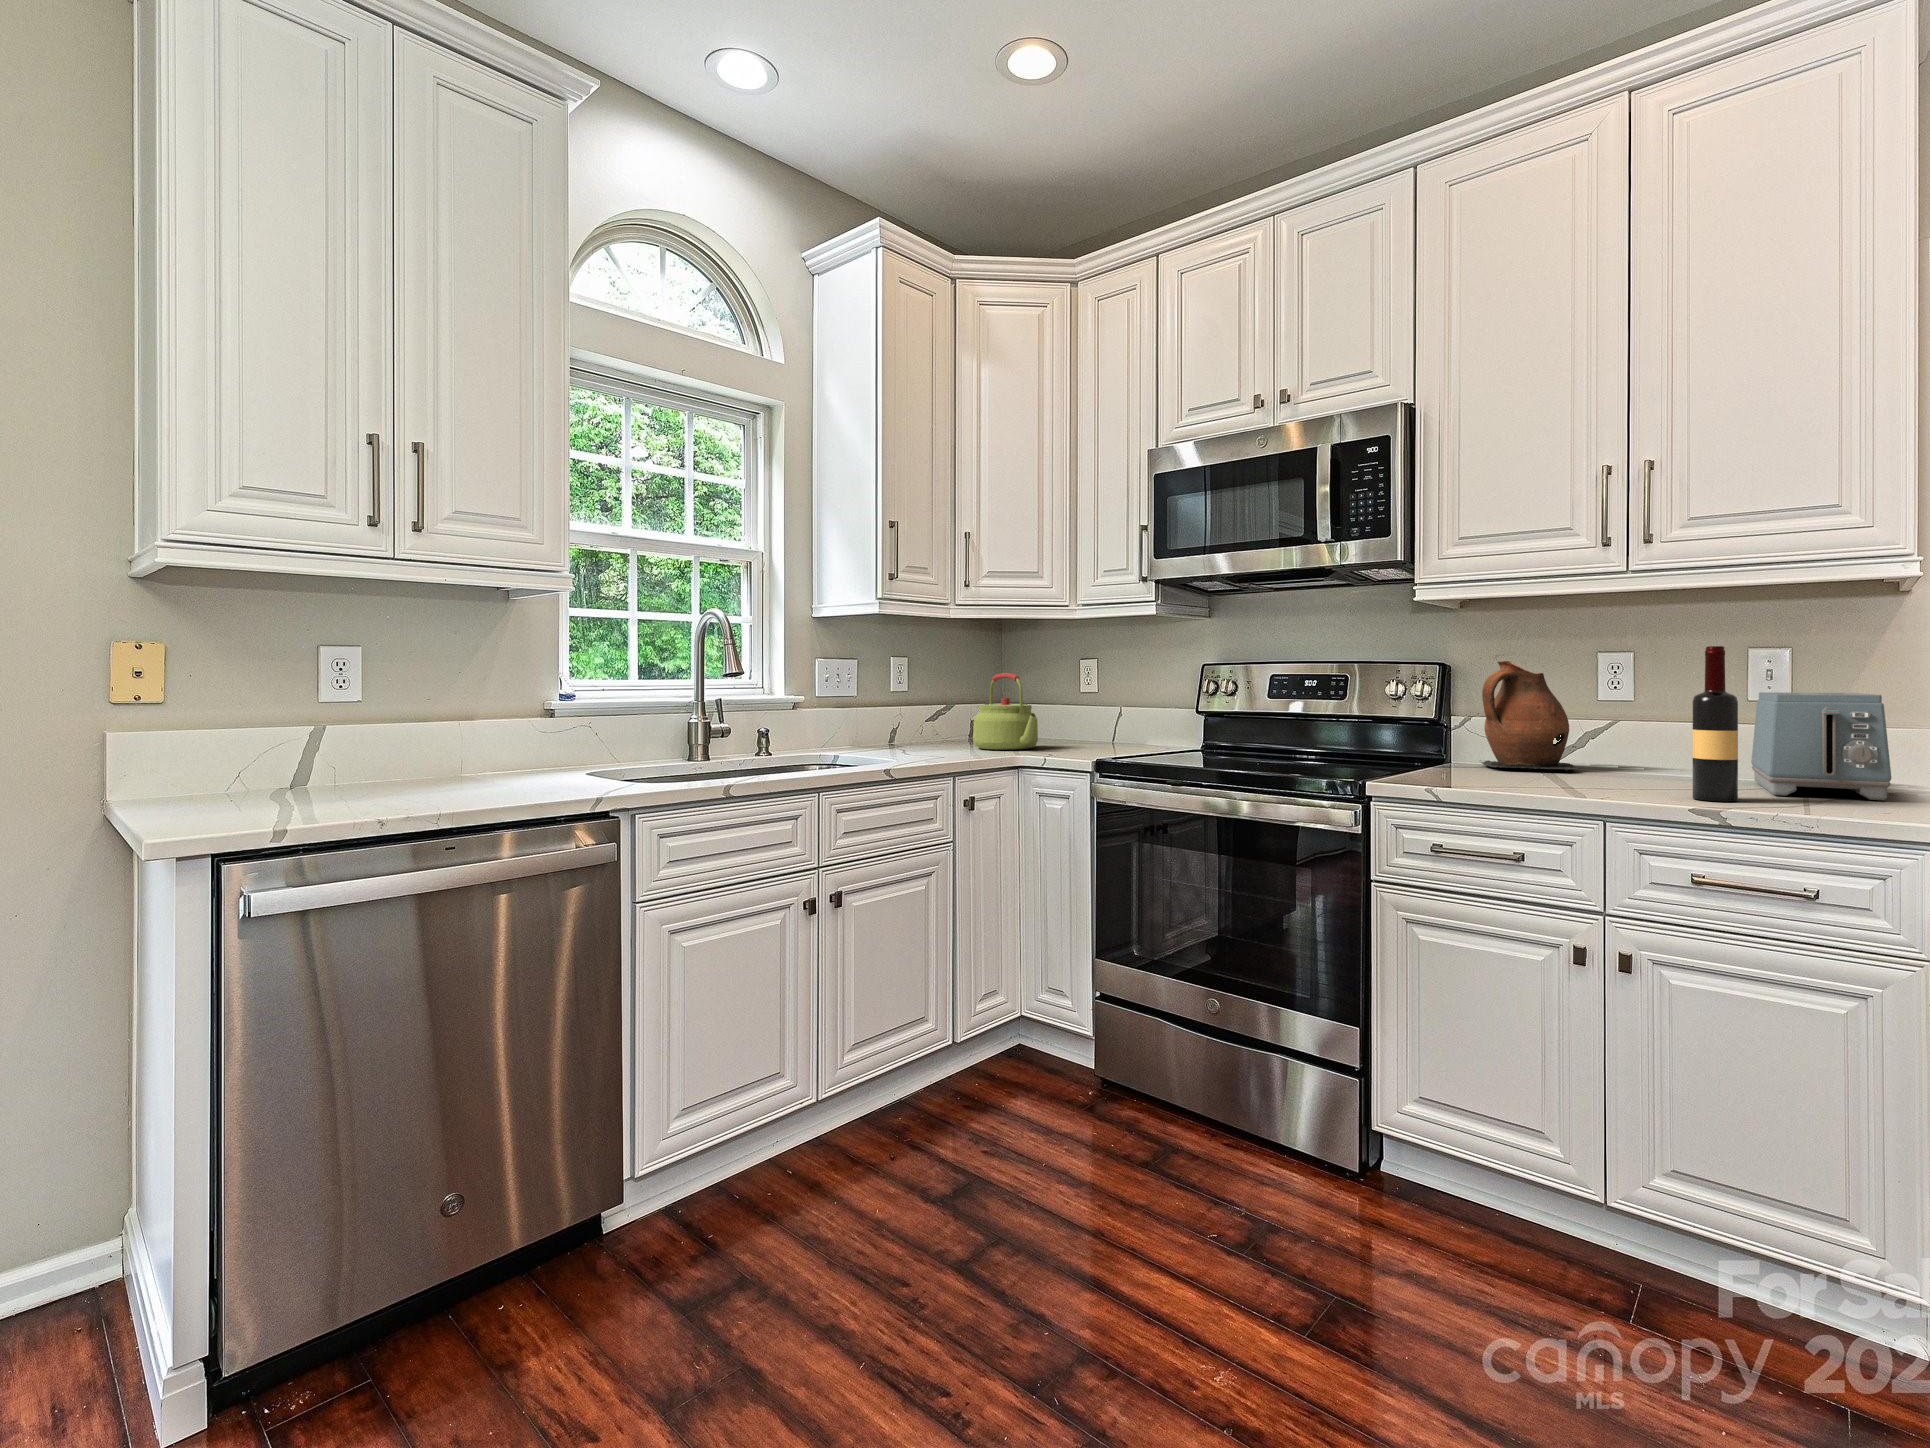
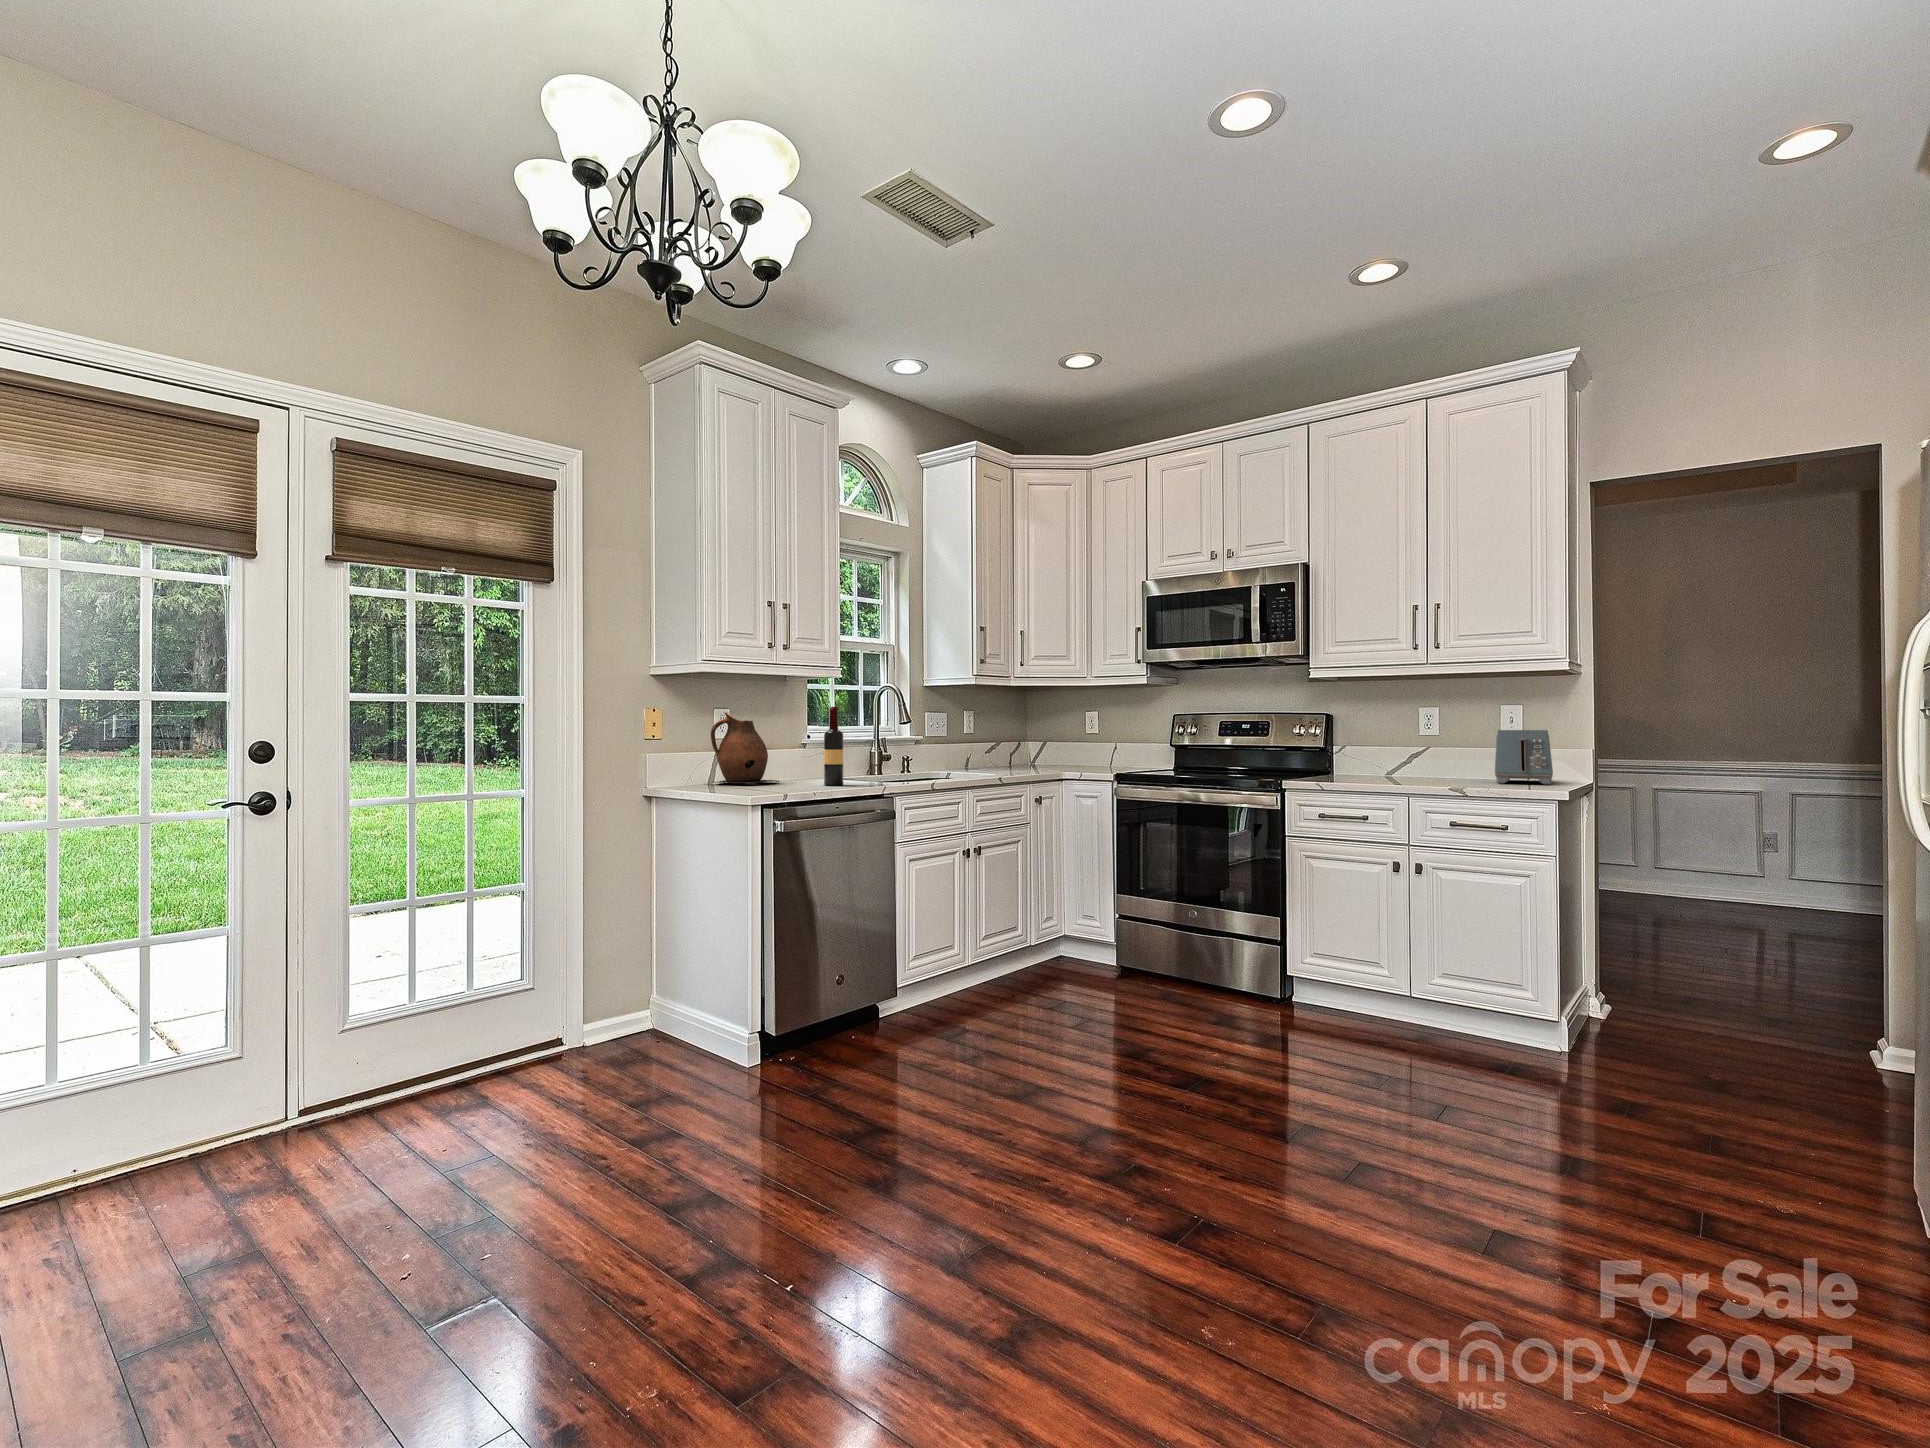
wine bottle: present [1693,646,1738,801] -> present [824,707,843,785]
ceramic pitcher: present [1481,661,1578,772] -> present [711,712,779,785]
kettle: present [973,673,1038,750] -> none [1026,720,1070,769]

